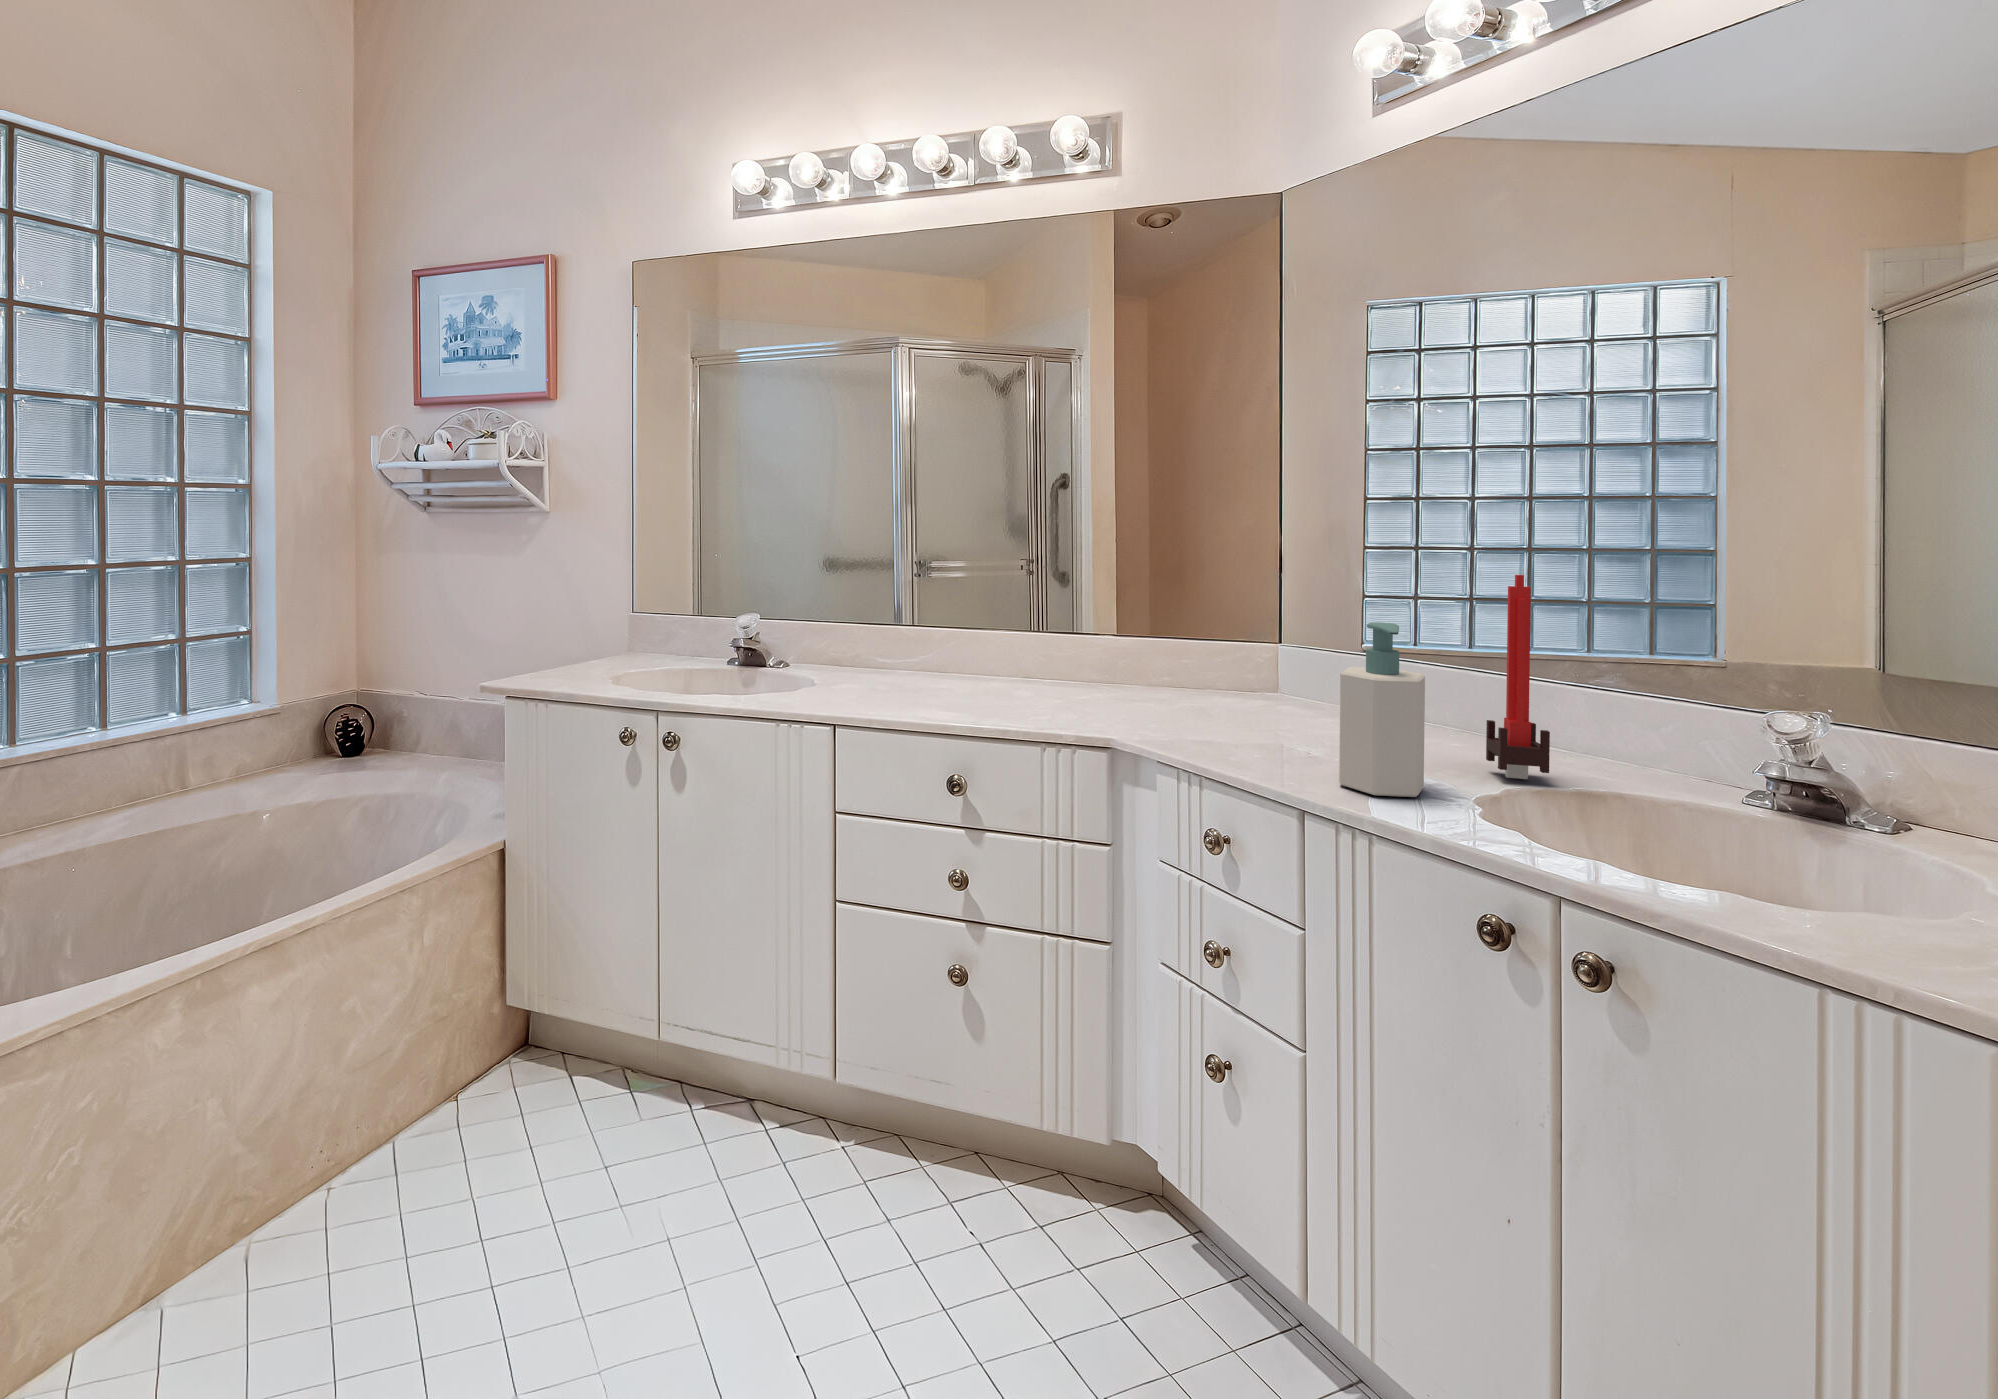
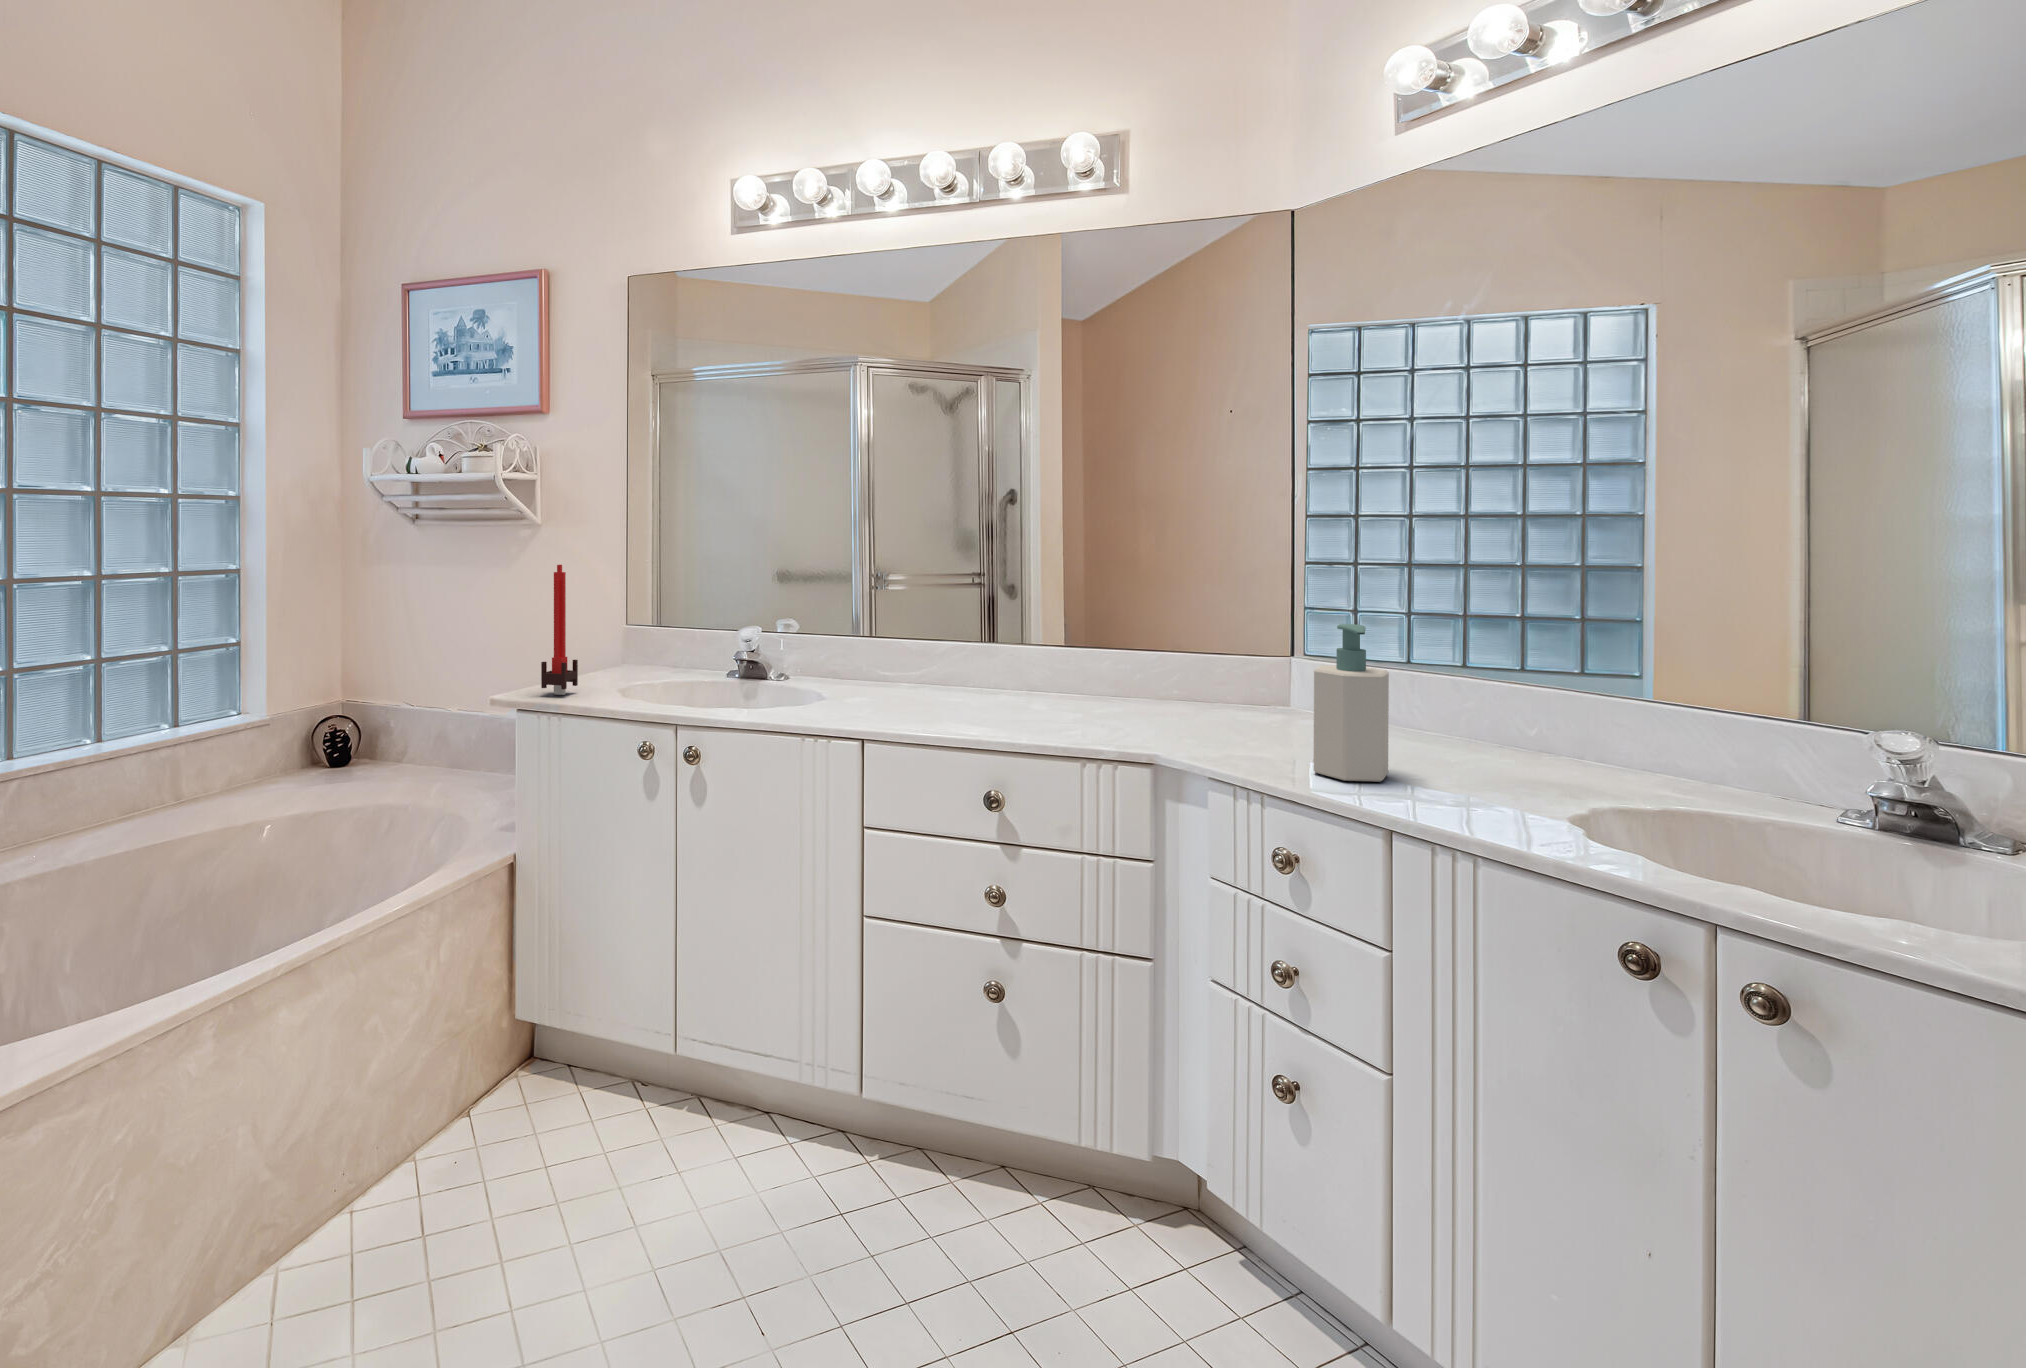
candle: present [1486,575,1550,779] -> present [541,565,578,695]

